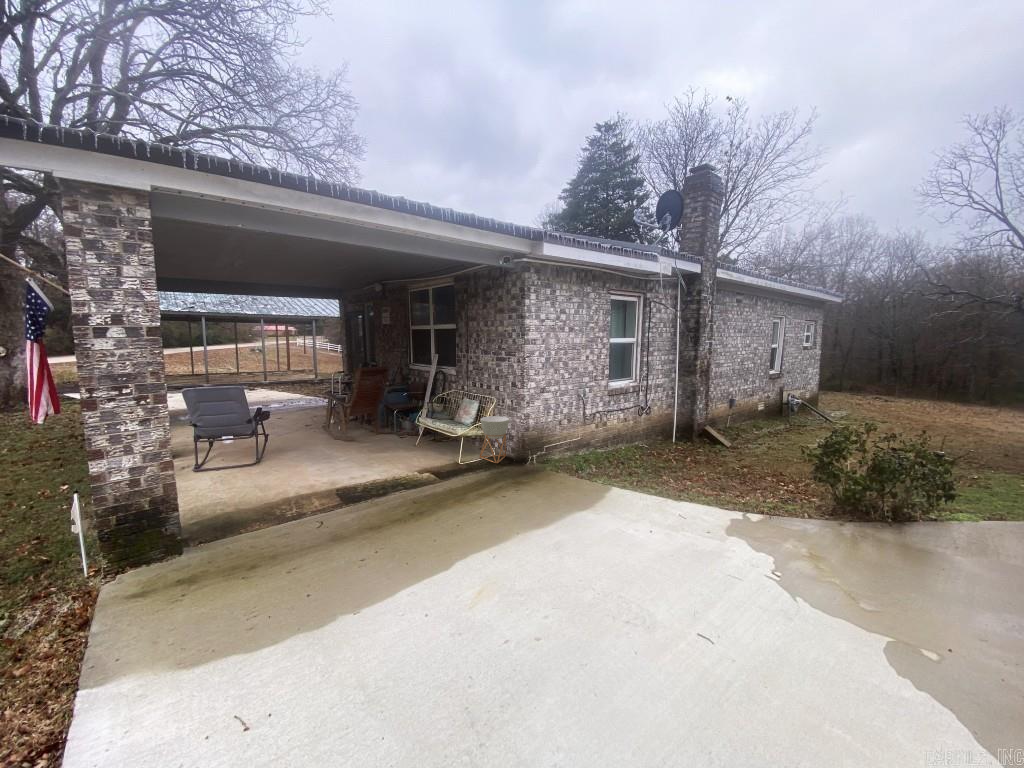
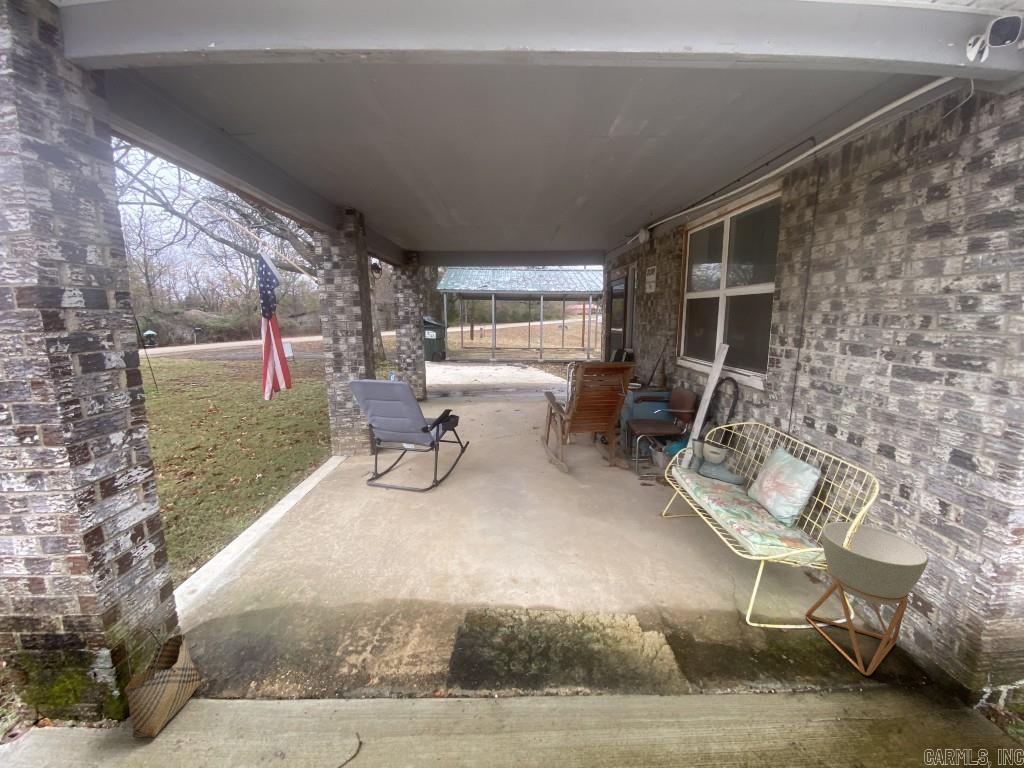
woven basket: none [193,494,221,548] -> present [125,626,201,738]

